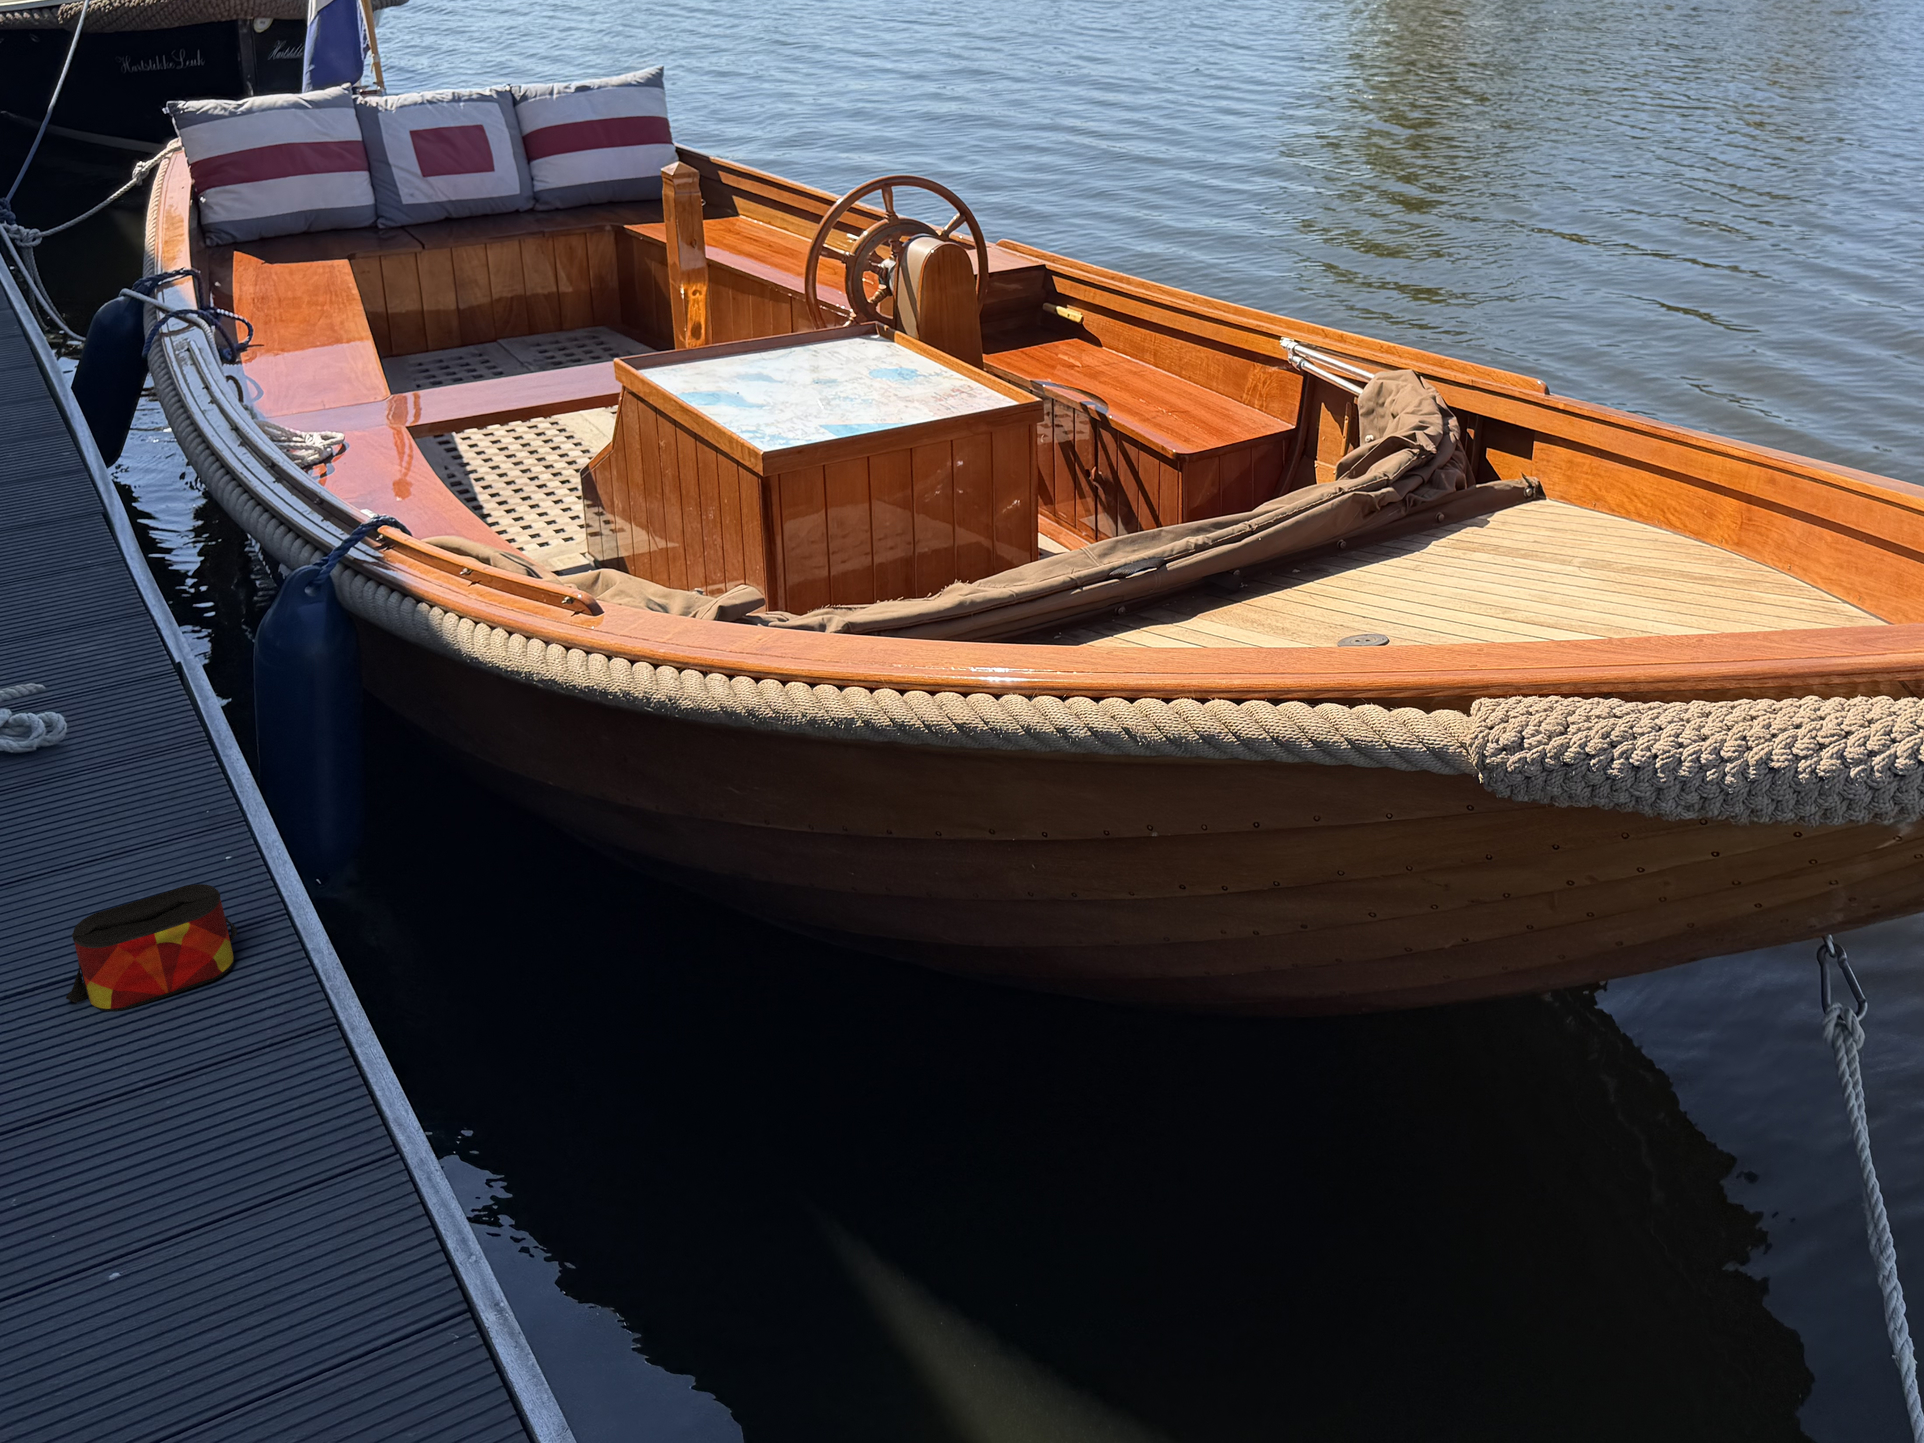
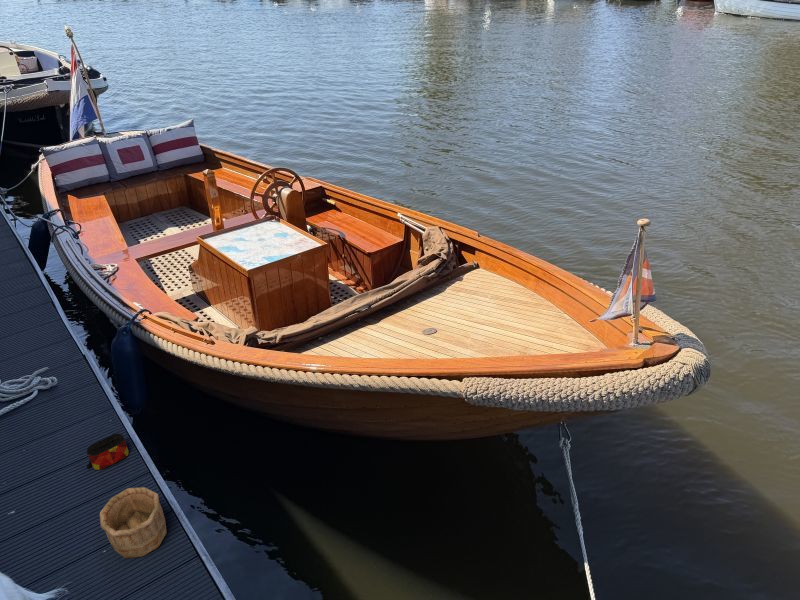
wooden bucket: none [37,1039,307,1309] -> present [100,487,167,558]

